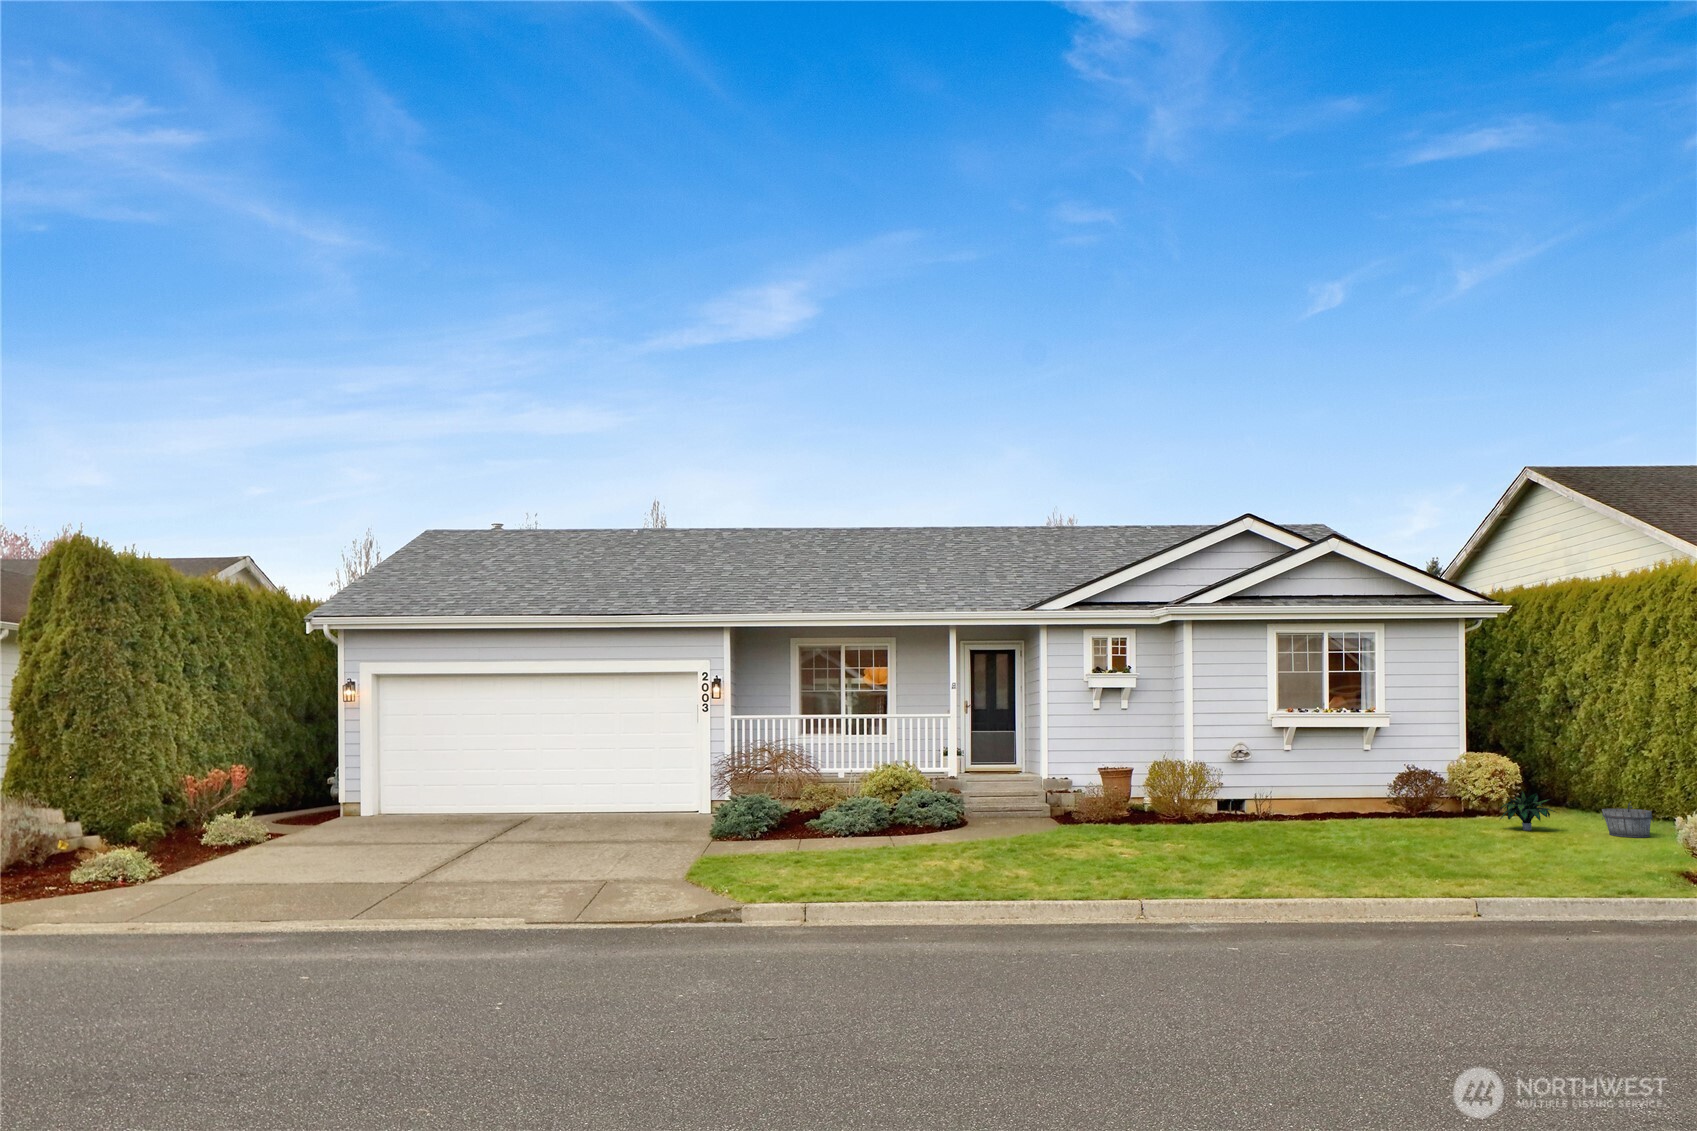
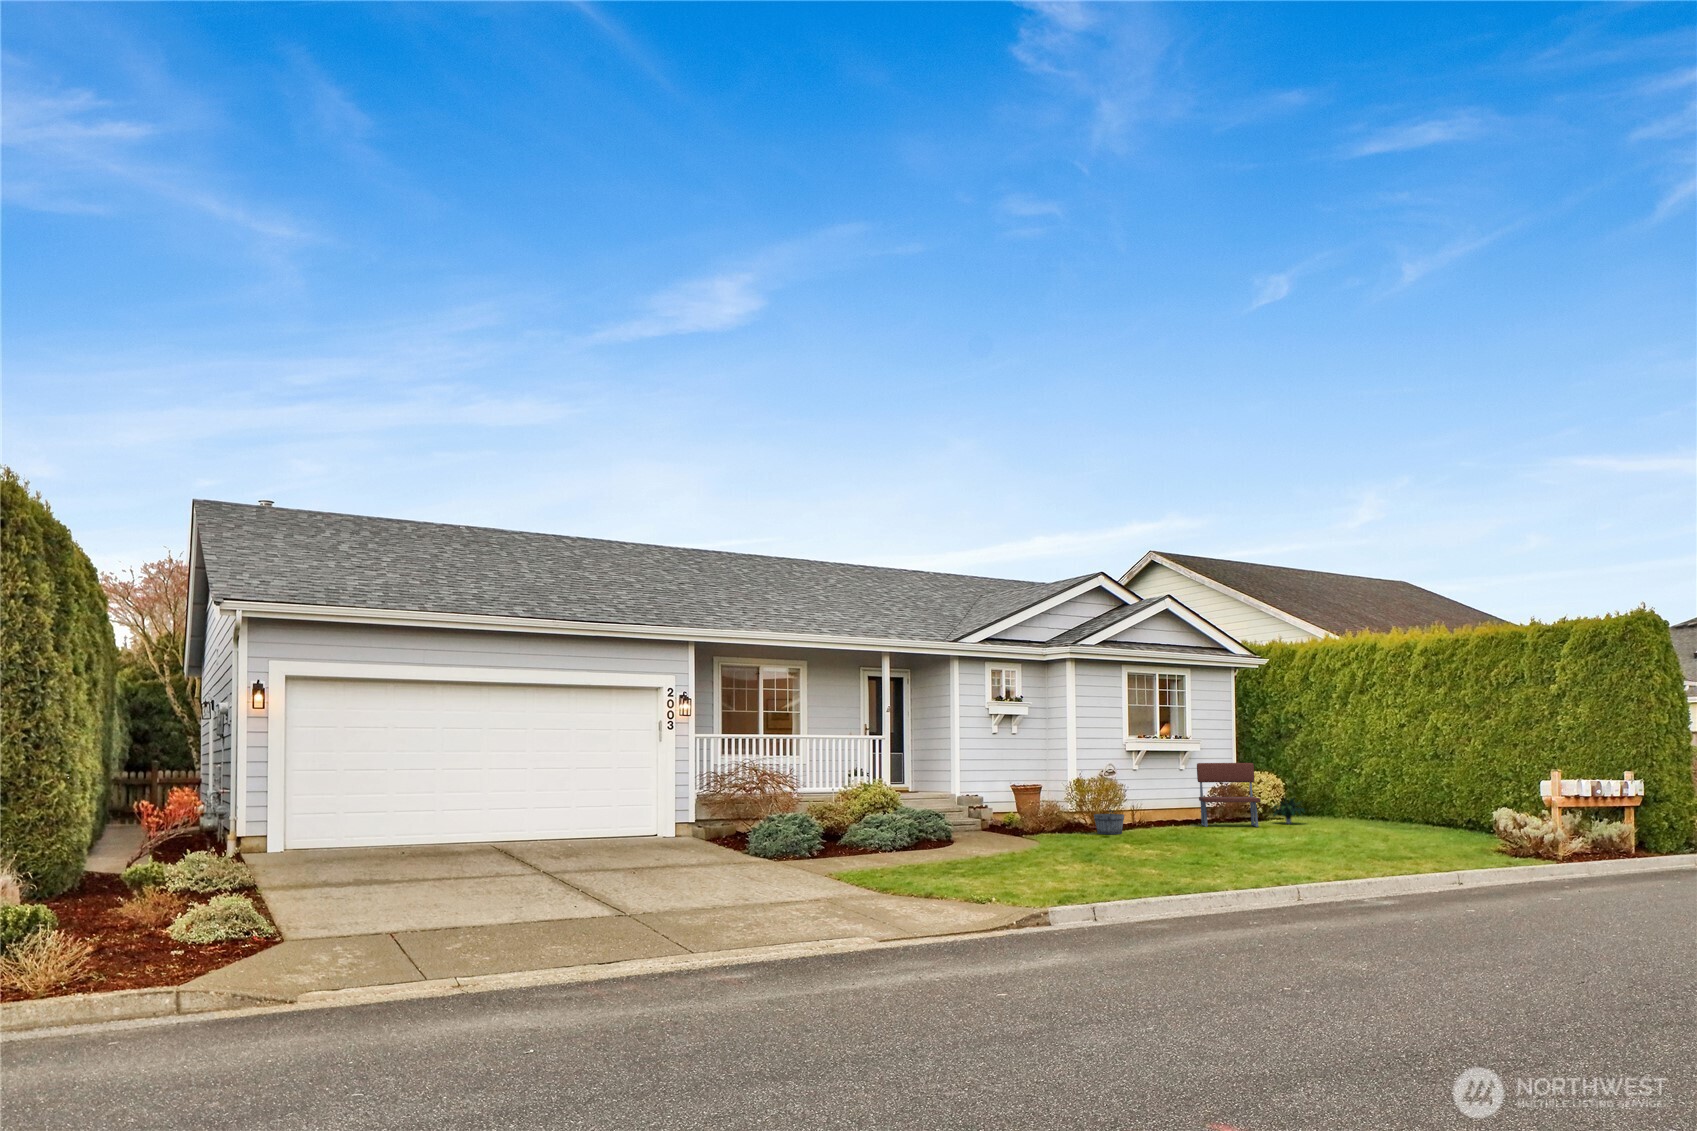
bench: none [1367,744,1460,832] -> present [1197,763,1261,827]
wooden bucket: present [1602,801,1654,838] -> present [1094,809,1124,834]

